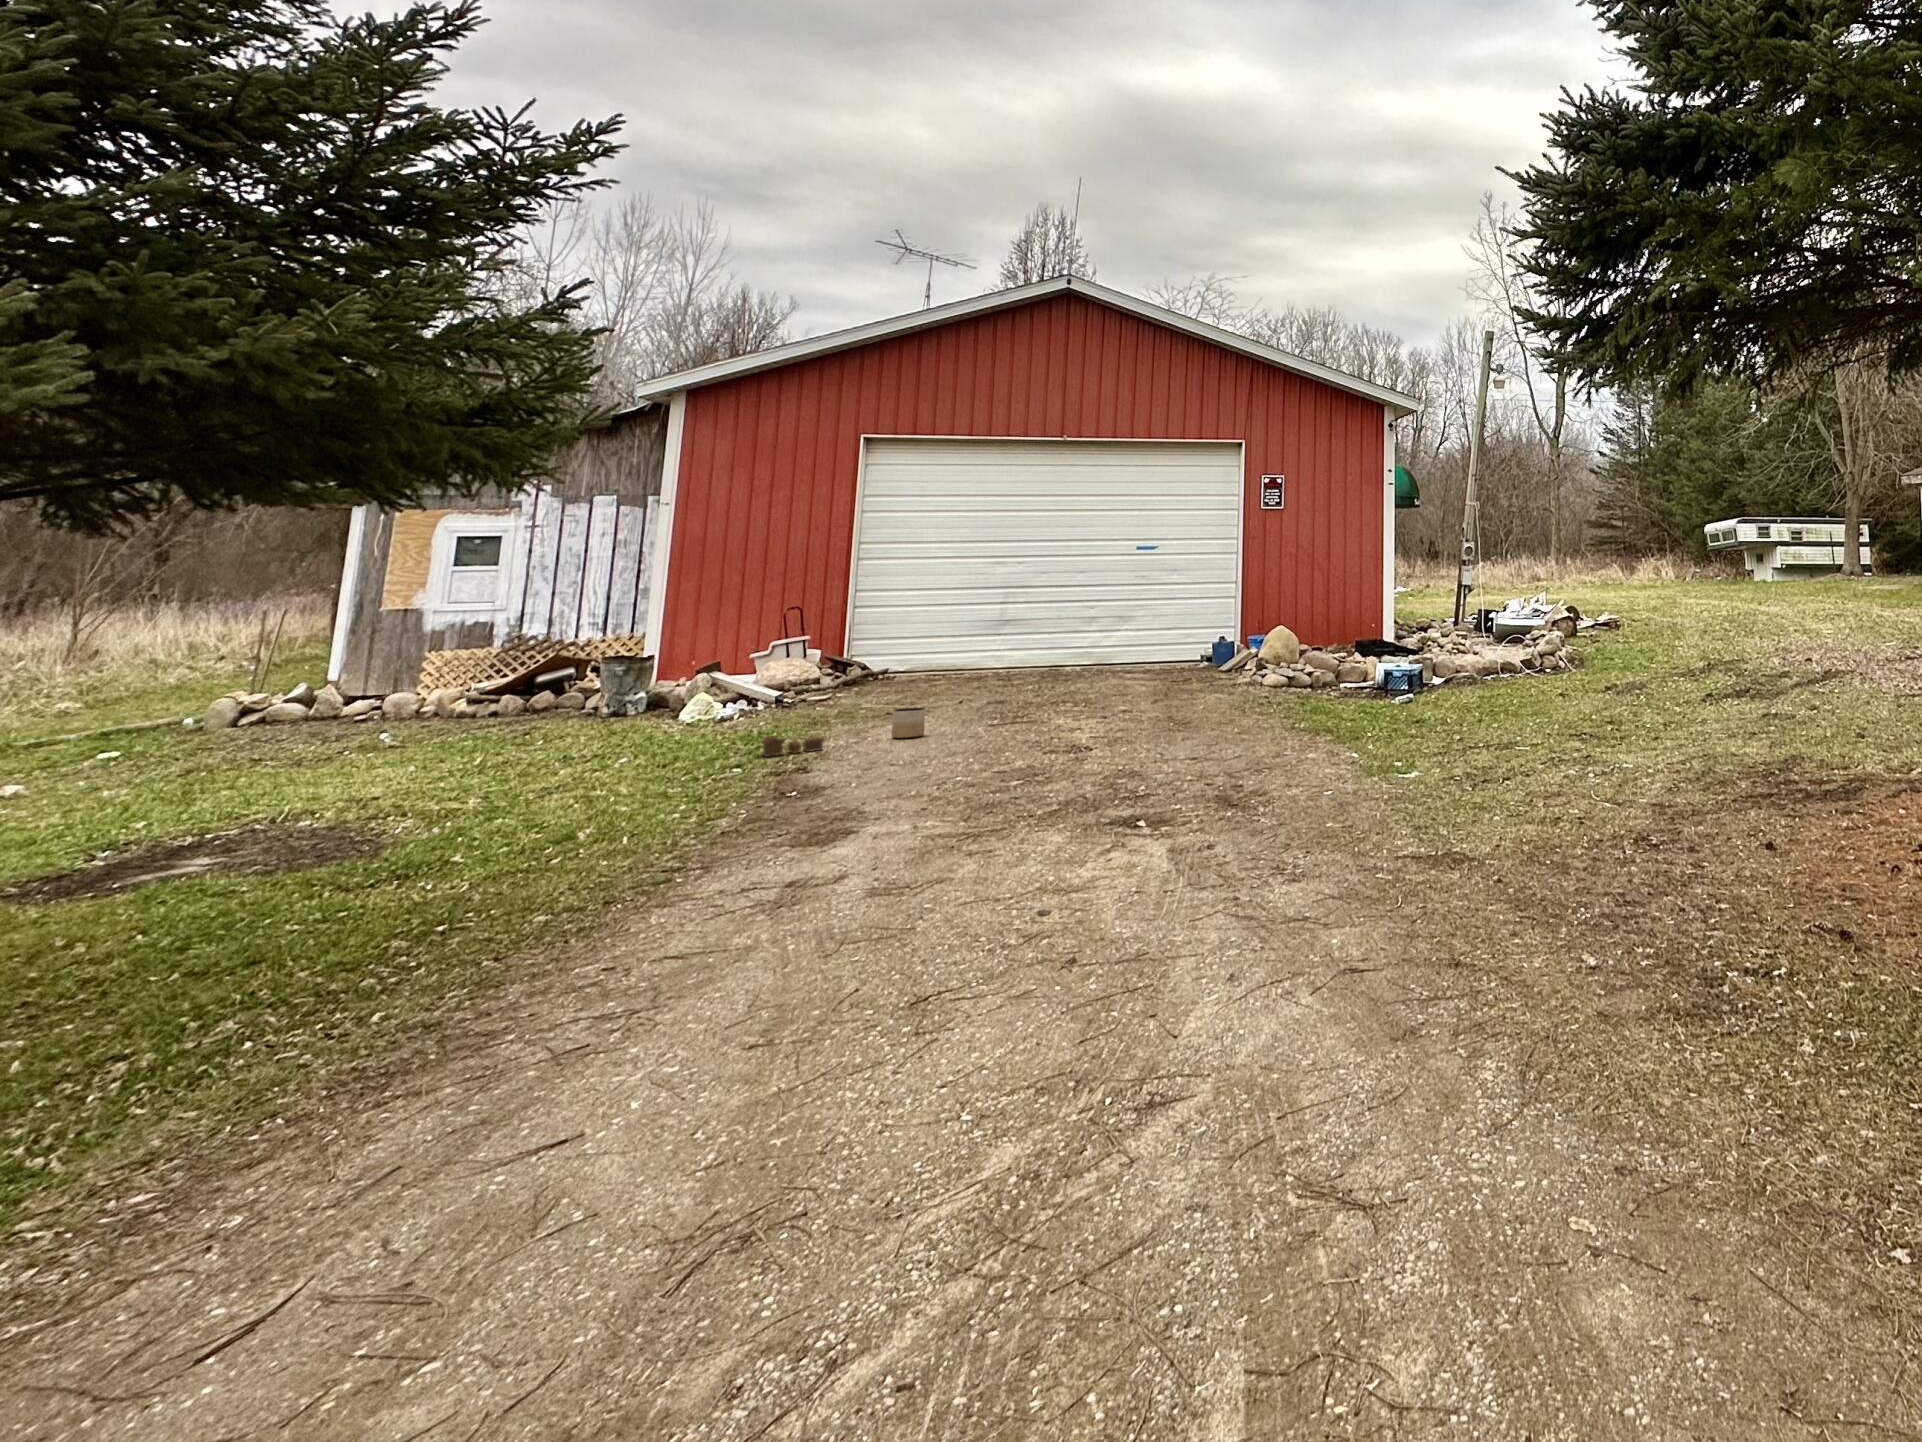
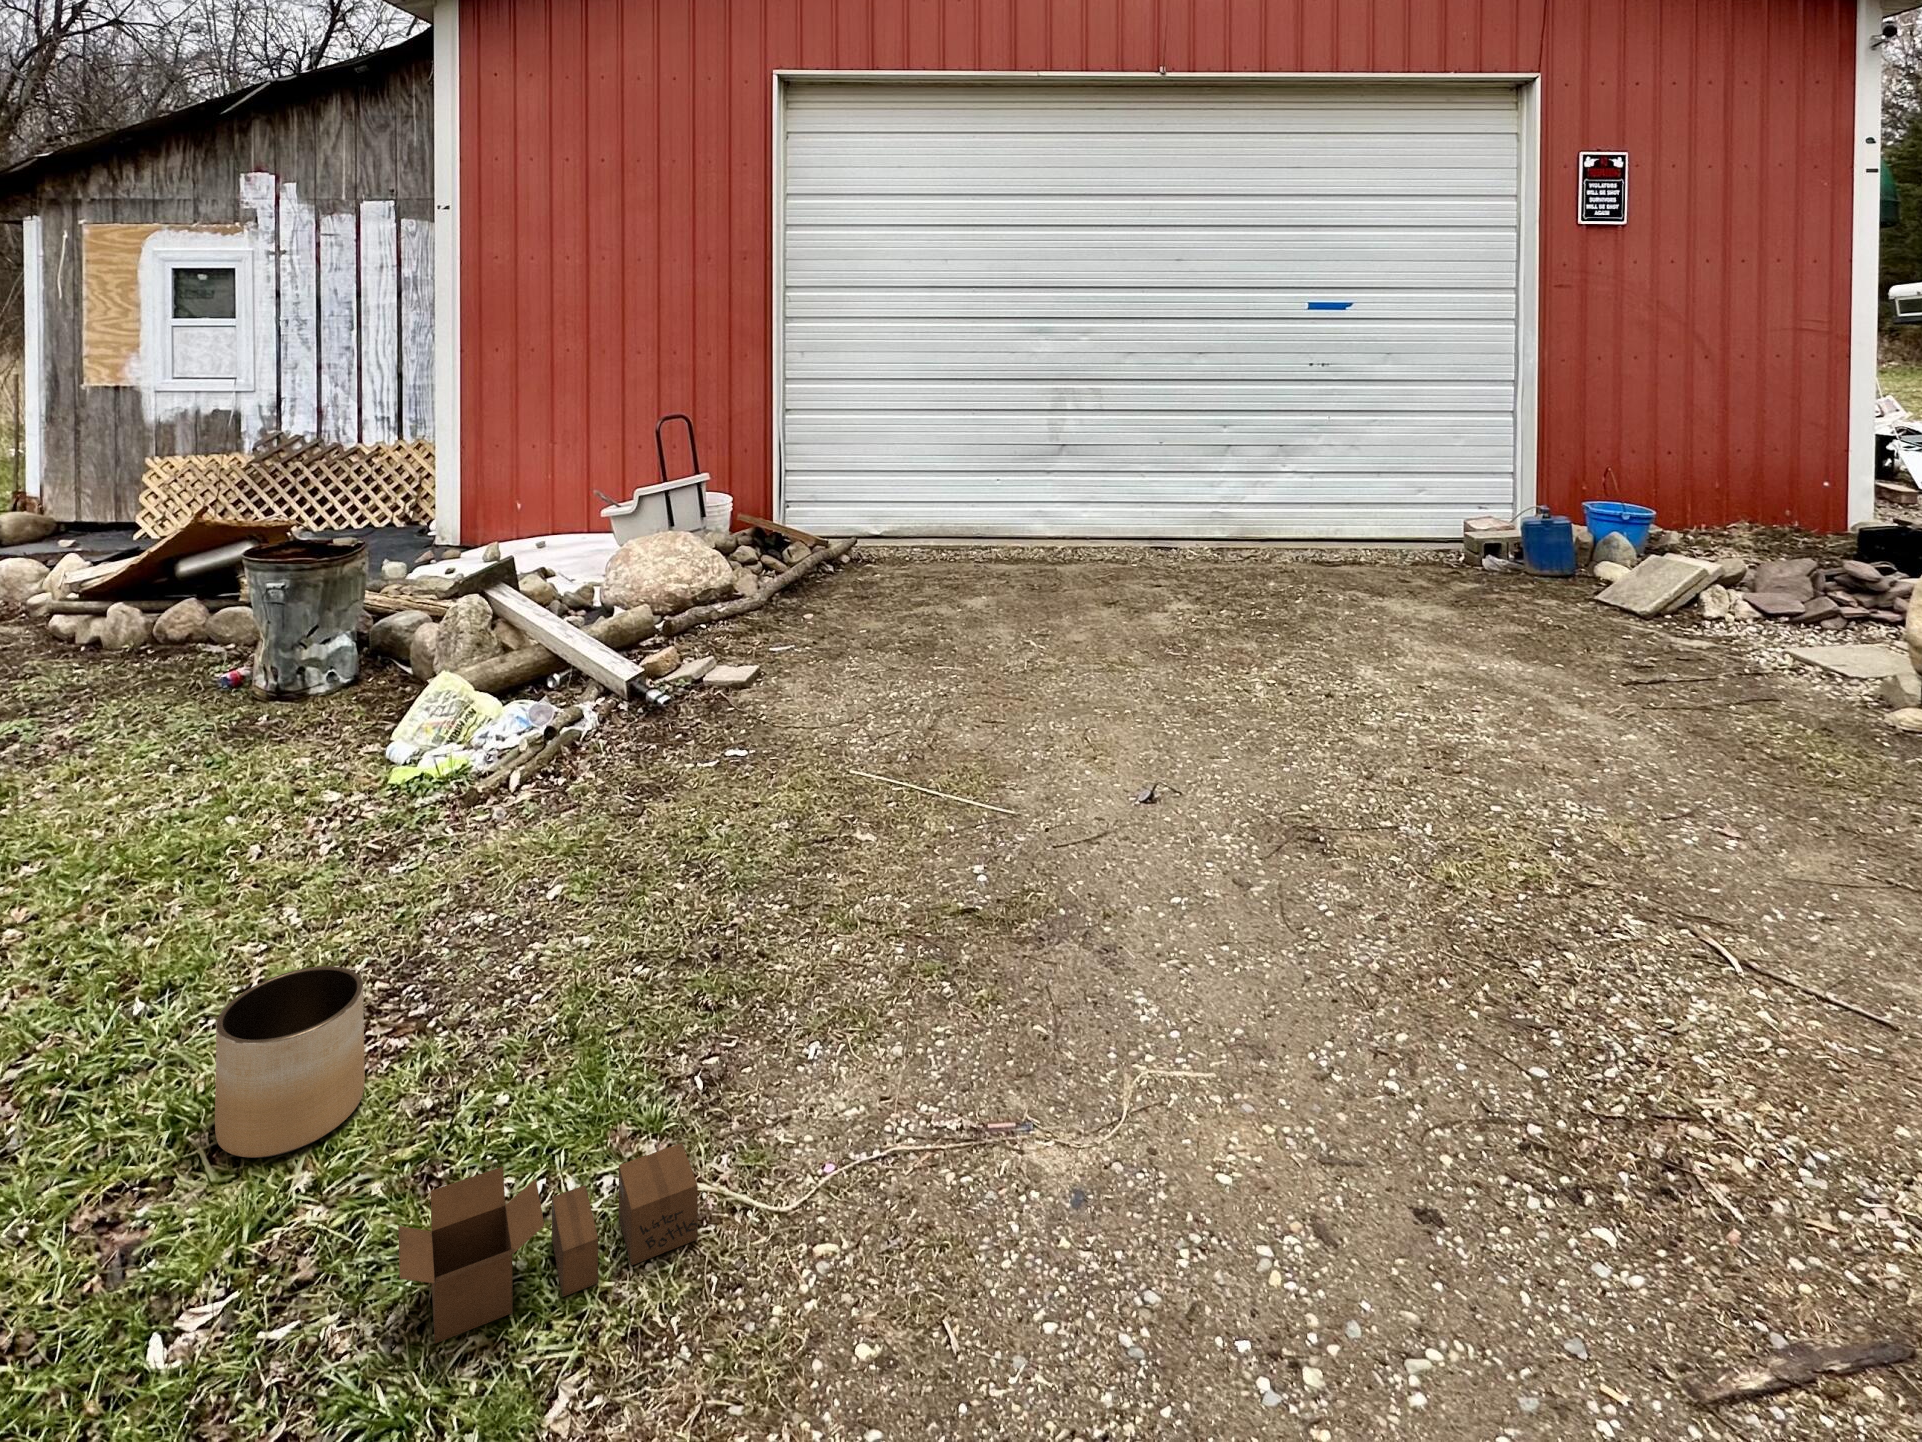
planter: present [892,708,925,739] -> present [215,966,365,1158]

